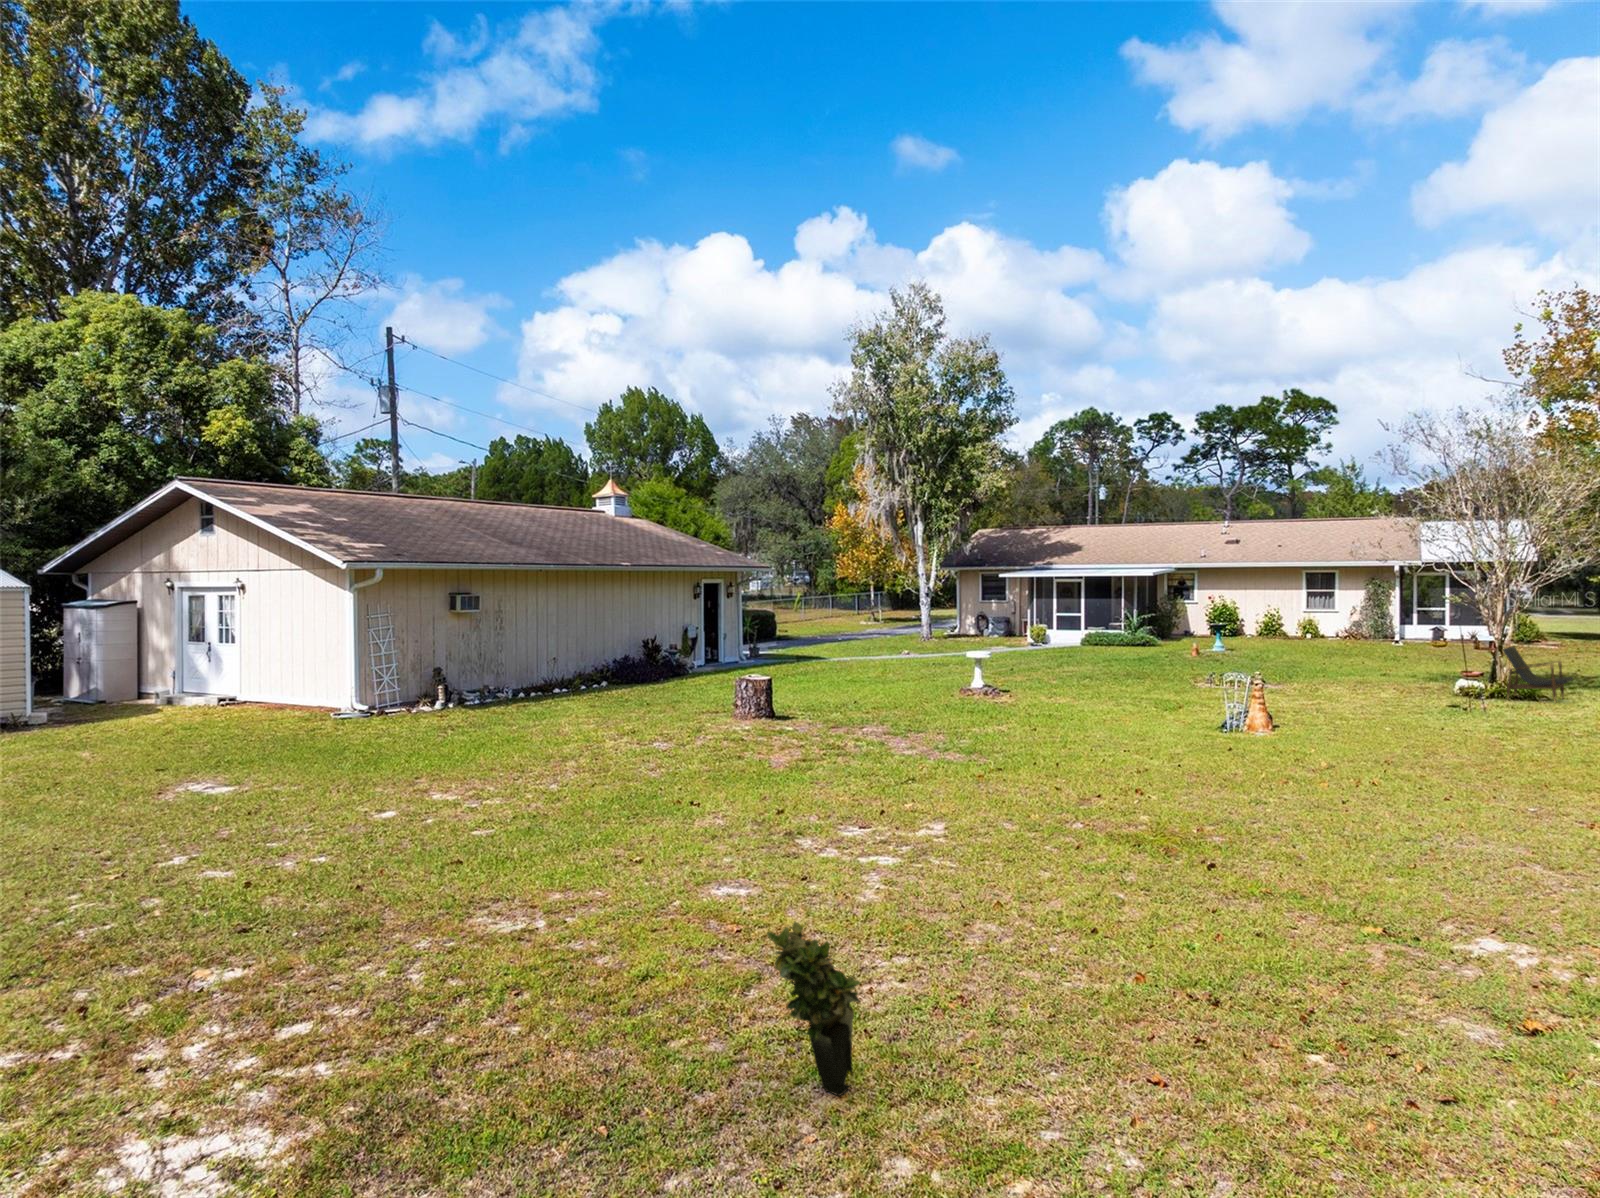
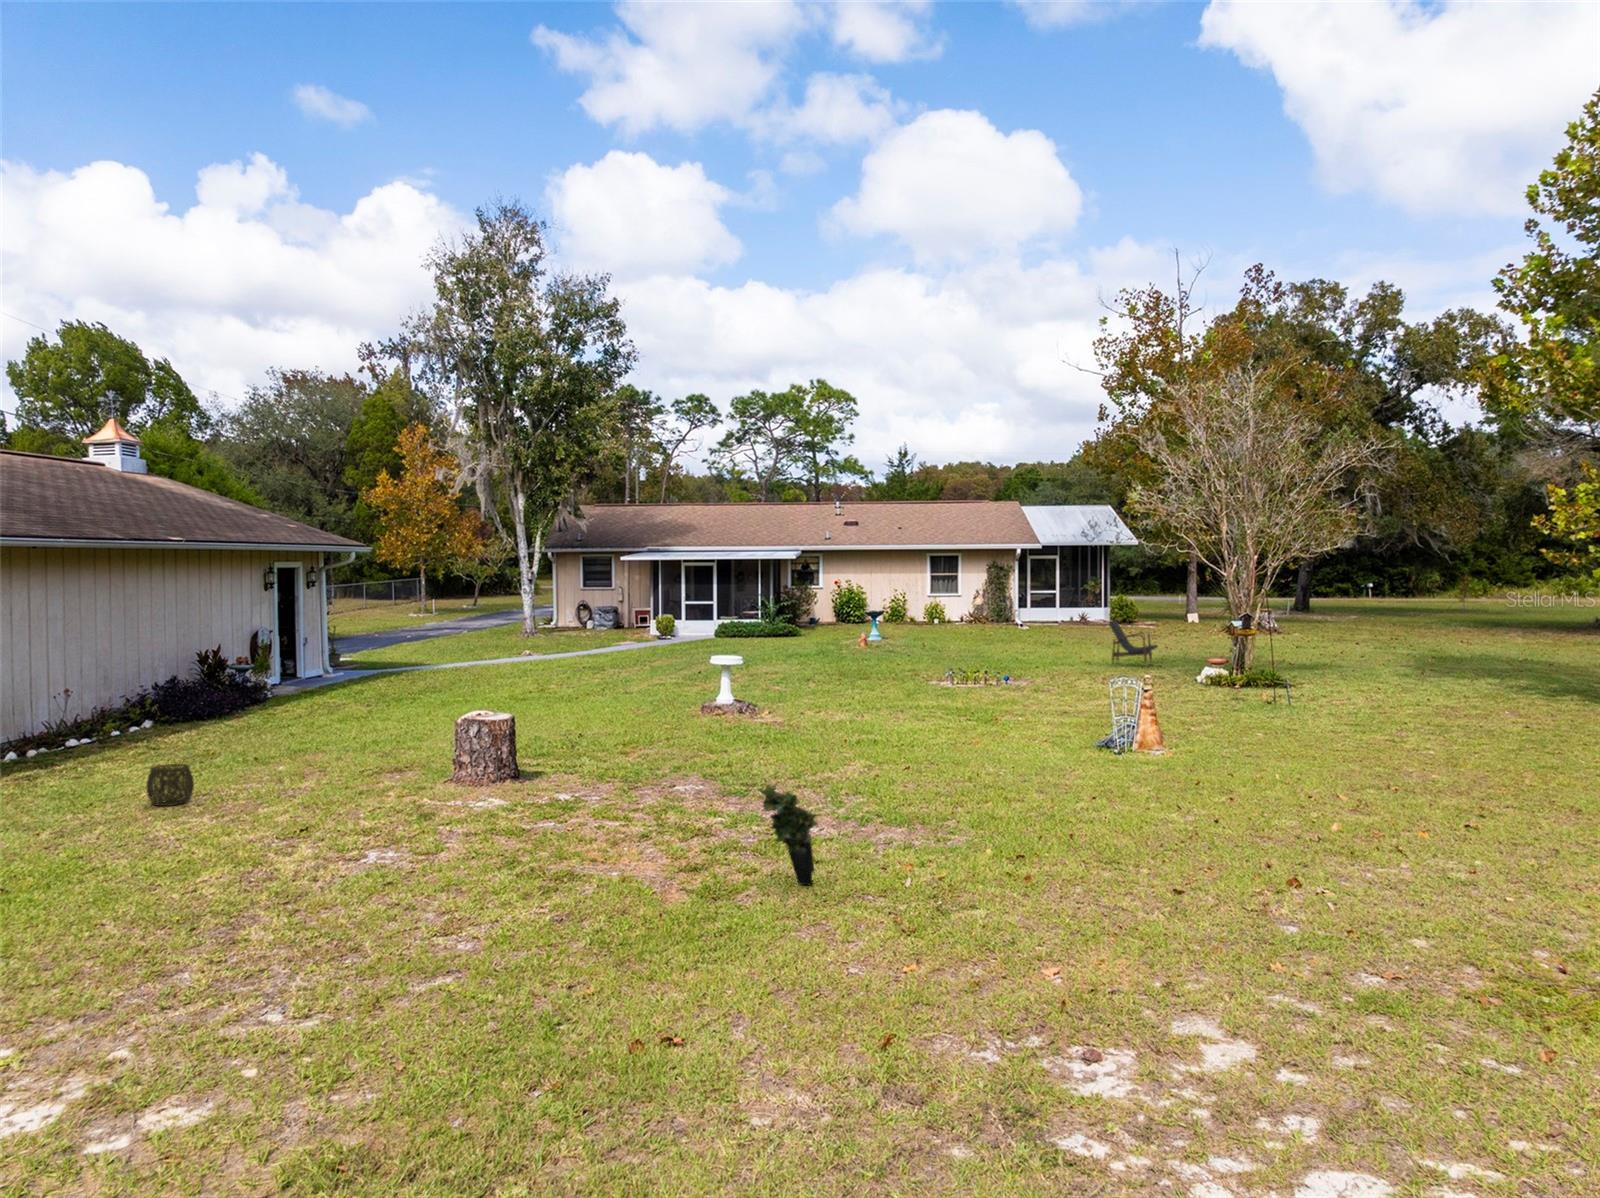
woven basket: none [386,767,430,808] -> present [147,764,194,806]

